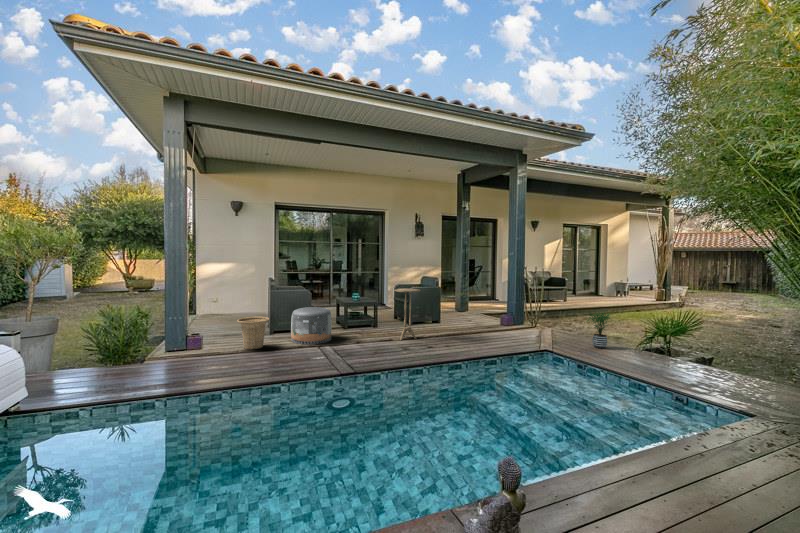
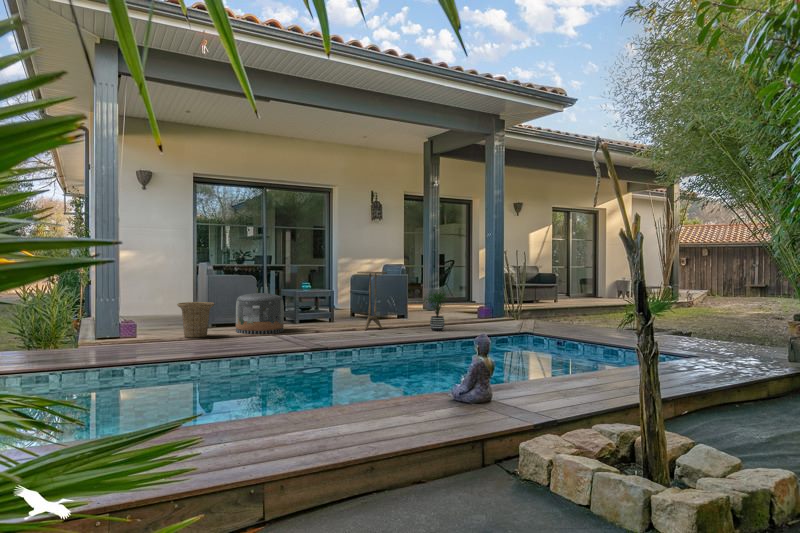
potted plant: present [587,313,610,349] -> present [424,292,447,331]

